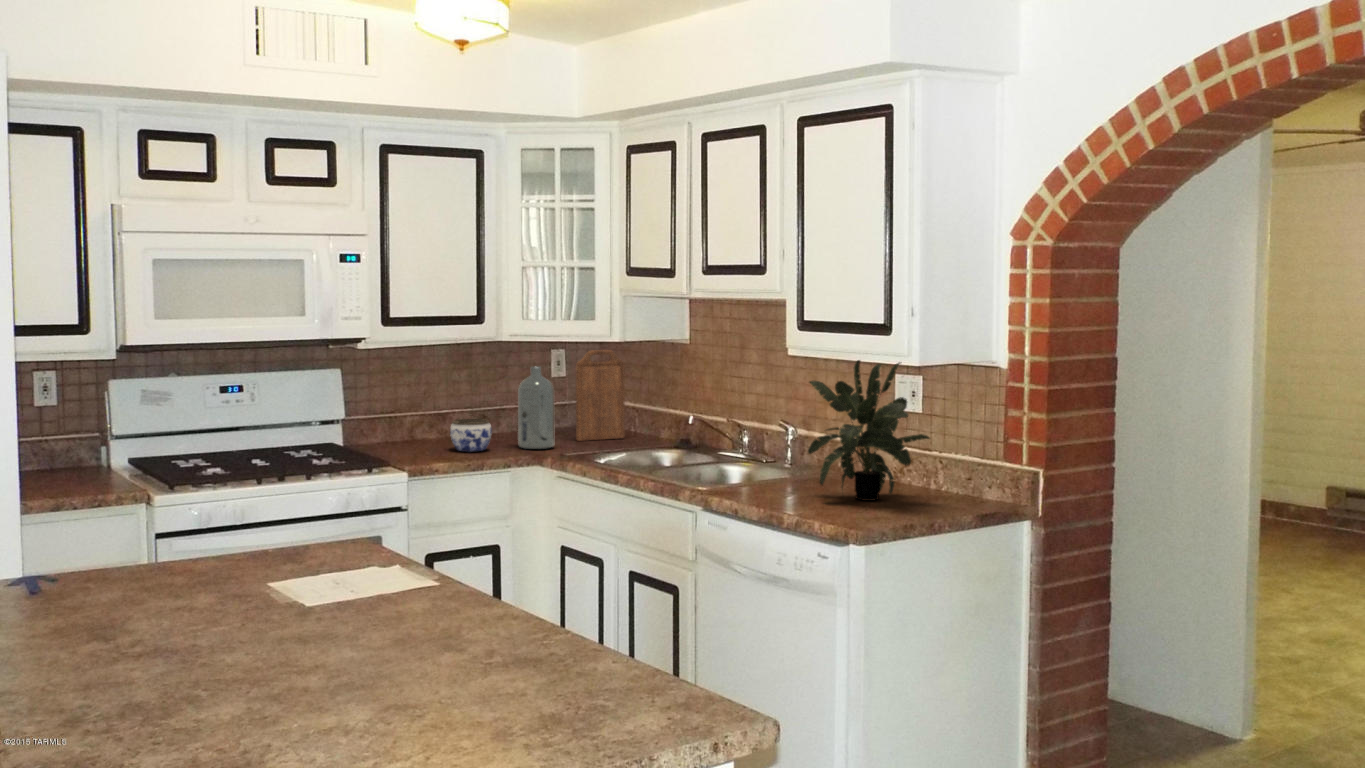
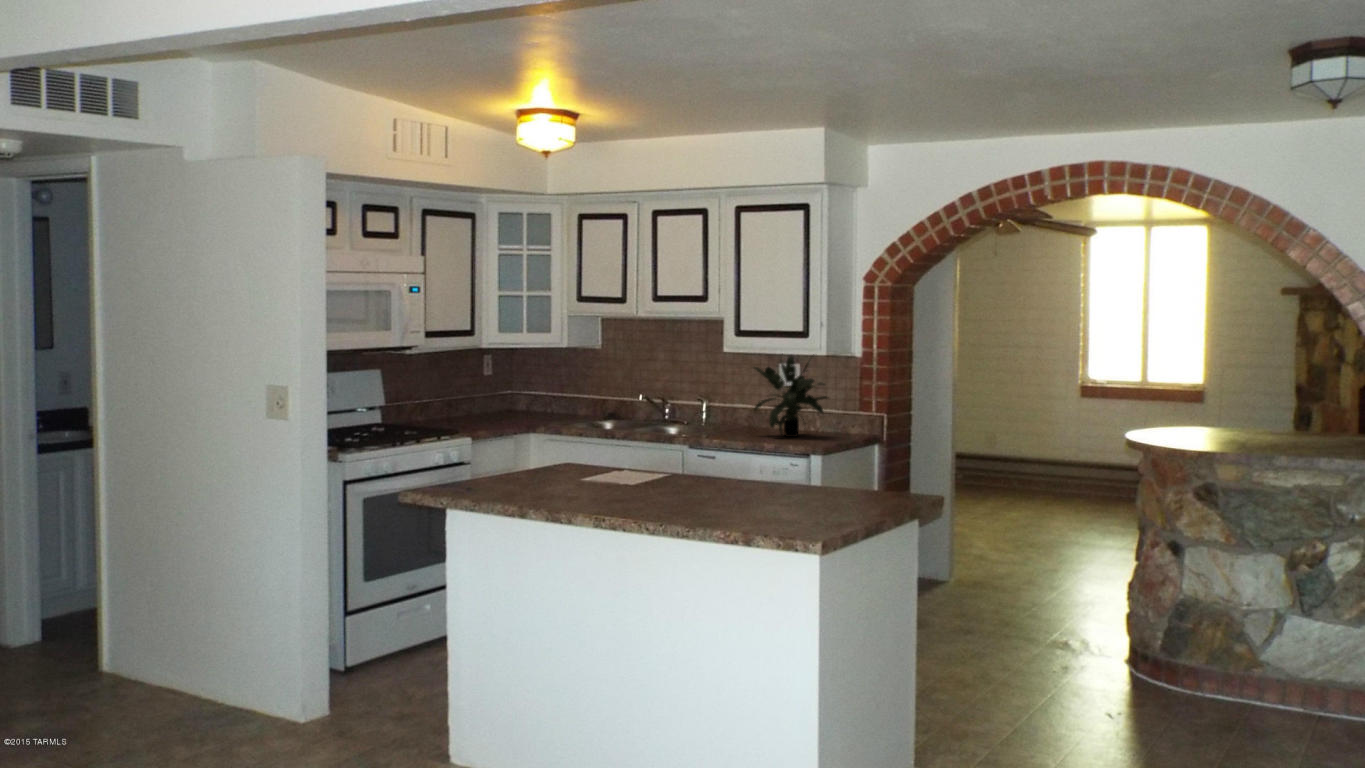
cutting board: present [576,350,625,441] -> none [524,354,552,418]
bottle: present [518,367,554,449] -> none [498,365,524,423]
jar: present [450,418,492,452] -> none [459,403,489,426]

